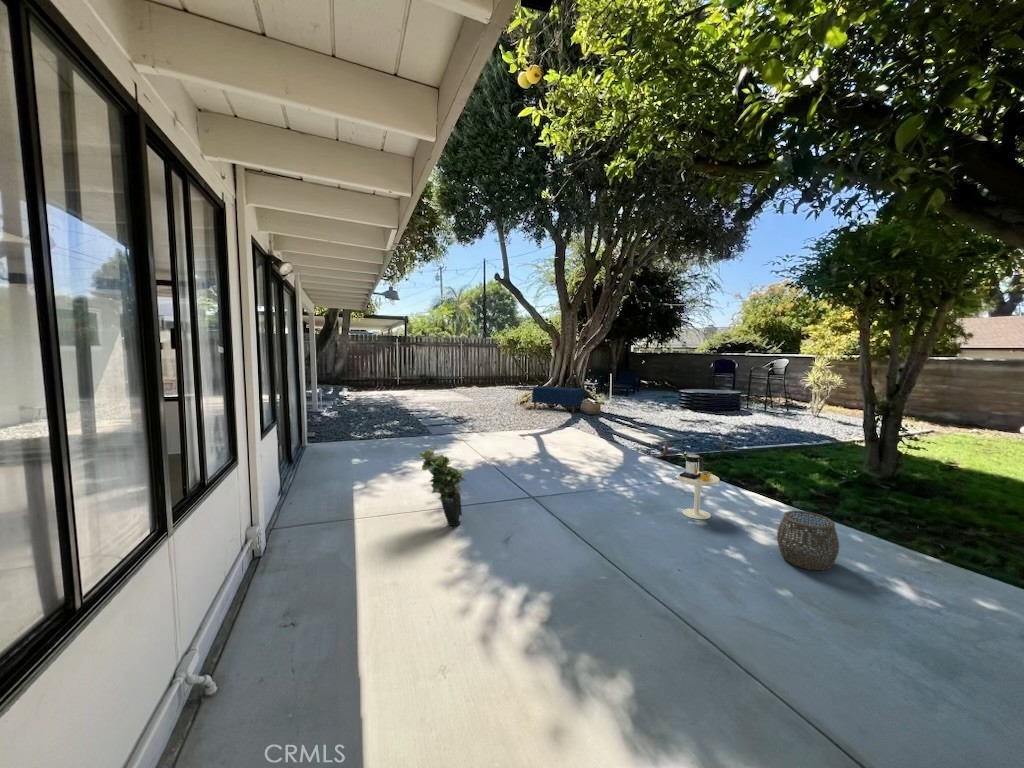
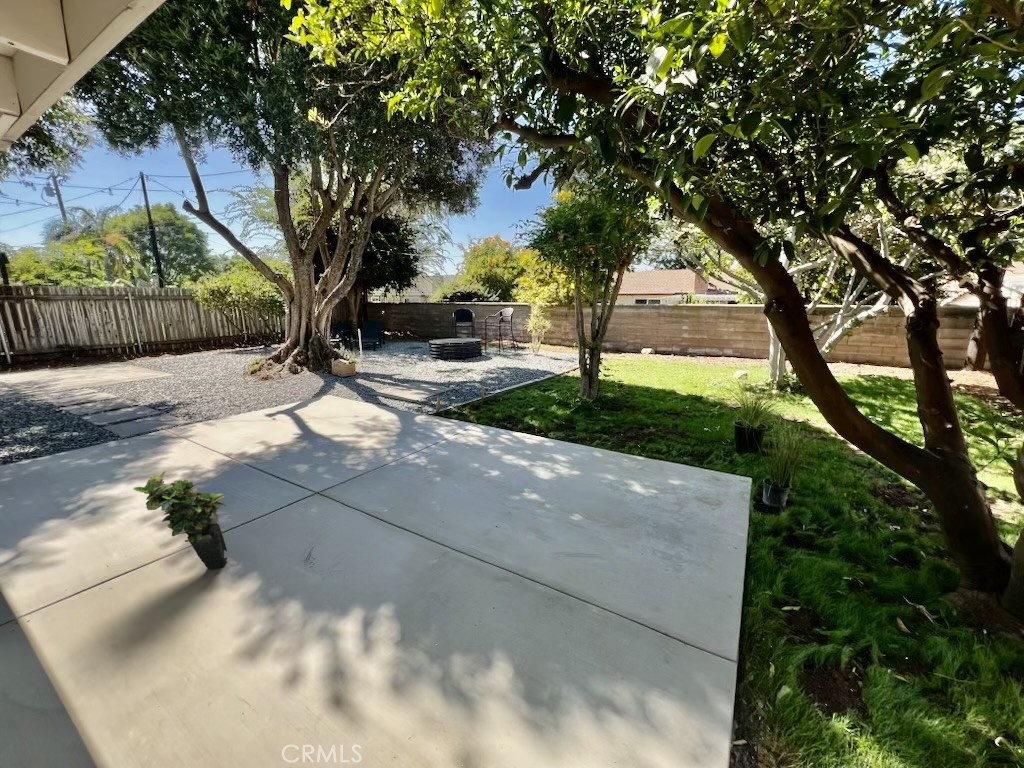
bench: present [532,386,584,413] -> none [268,349,334,378]
side table: present [678,454,720,519] -> none [469,412,506,472]
woven basket: present [777,511,839,571] -> none [561,447,606,496]

